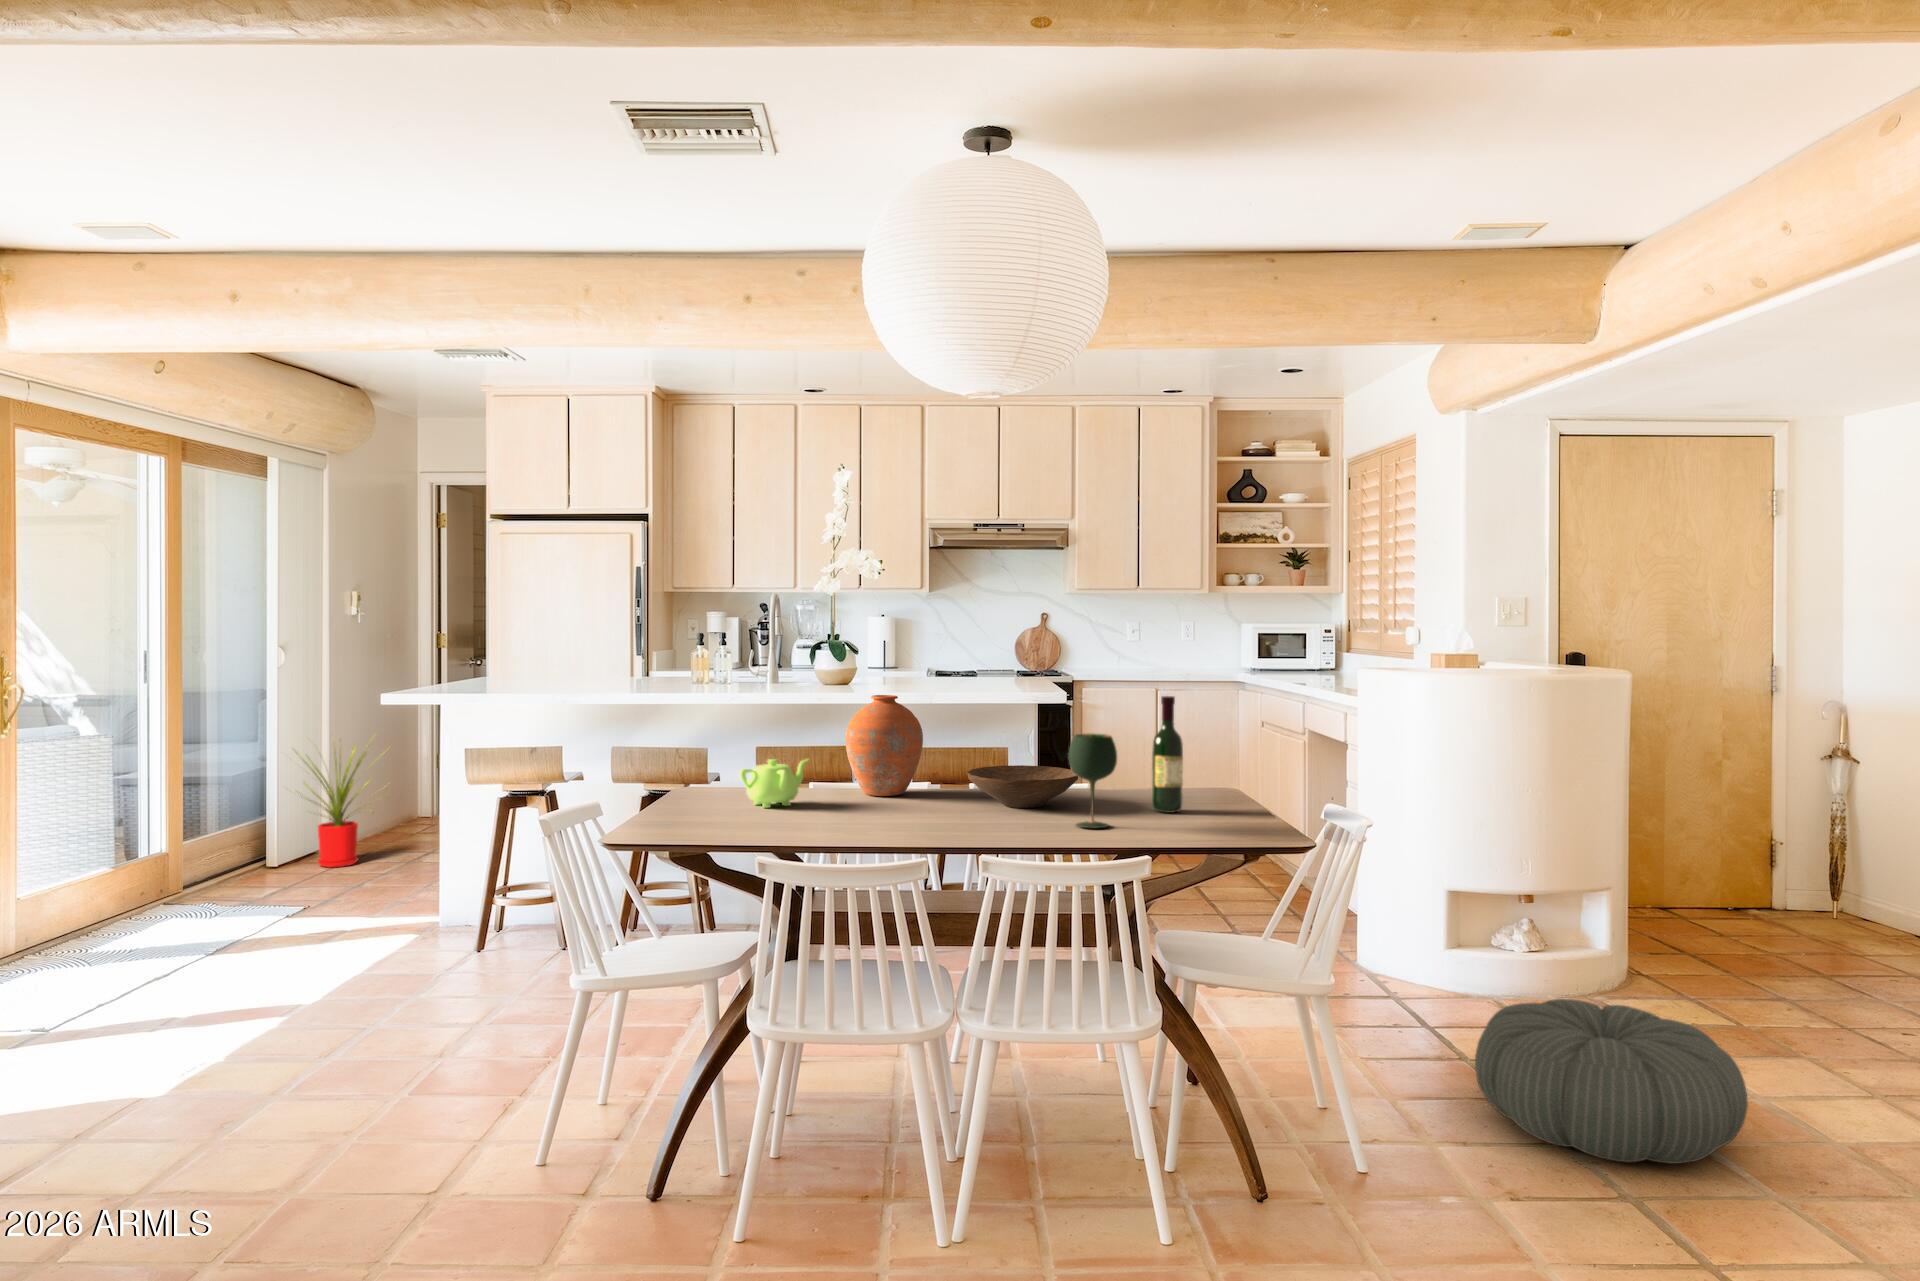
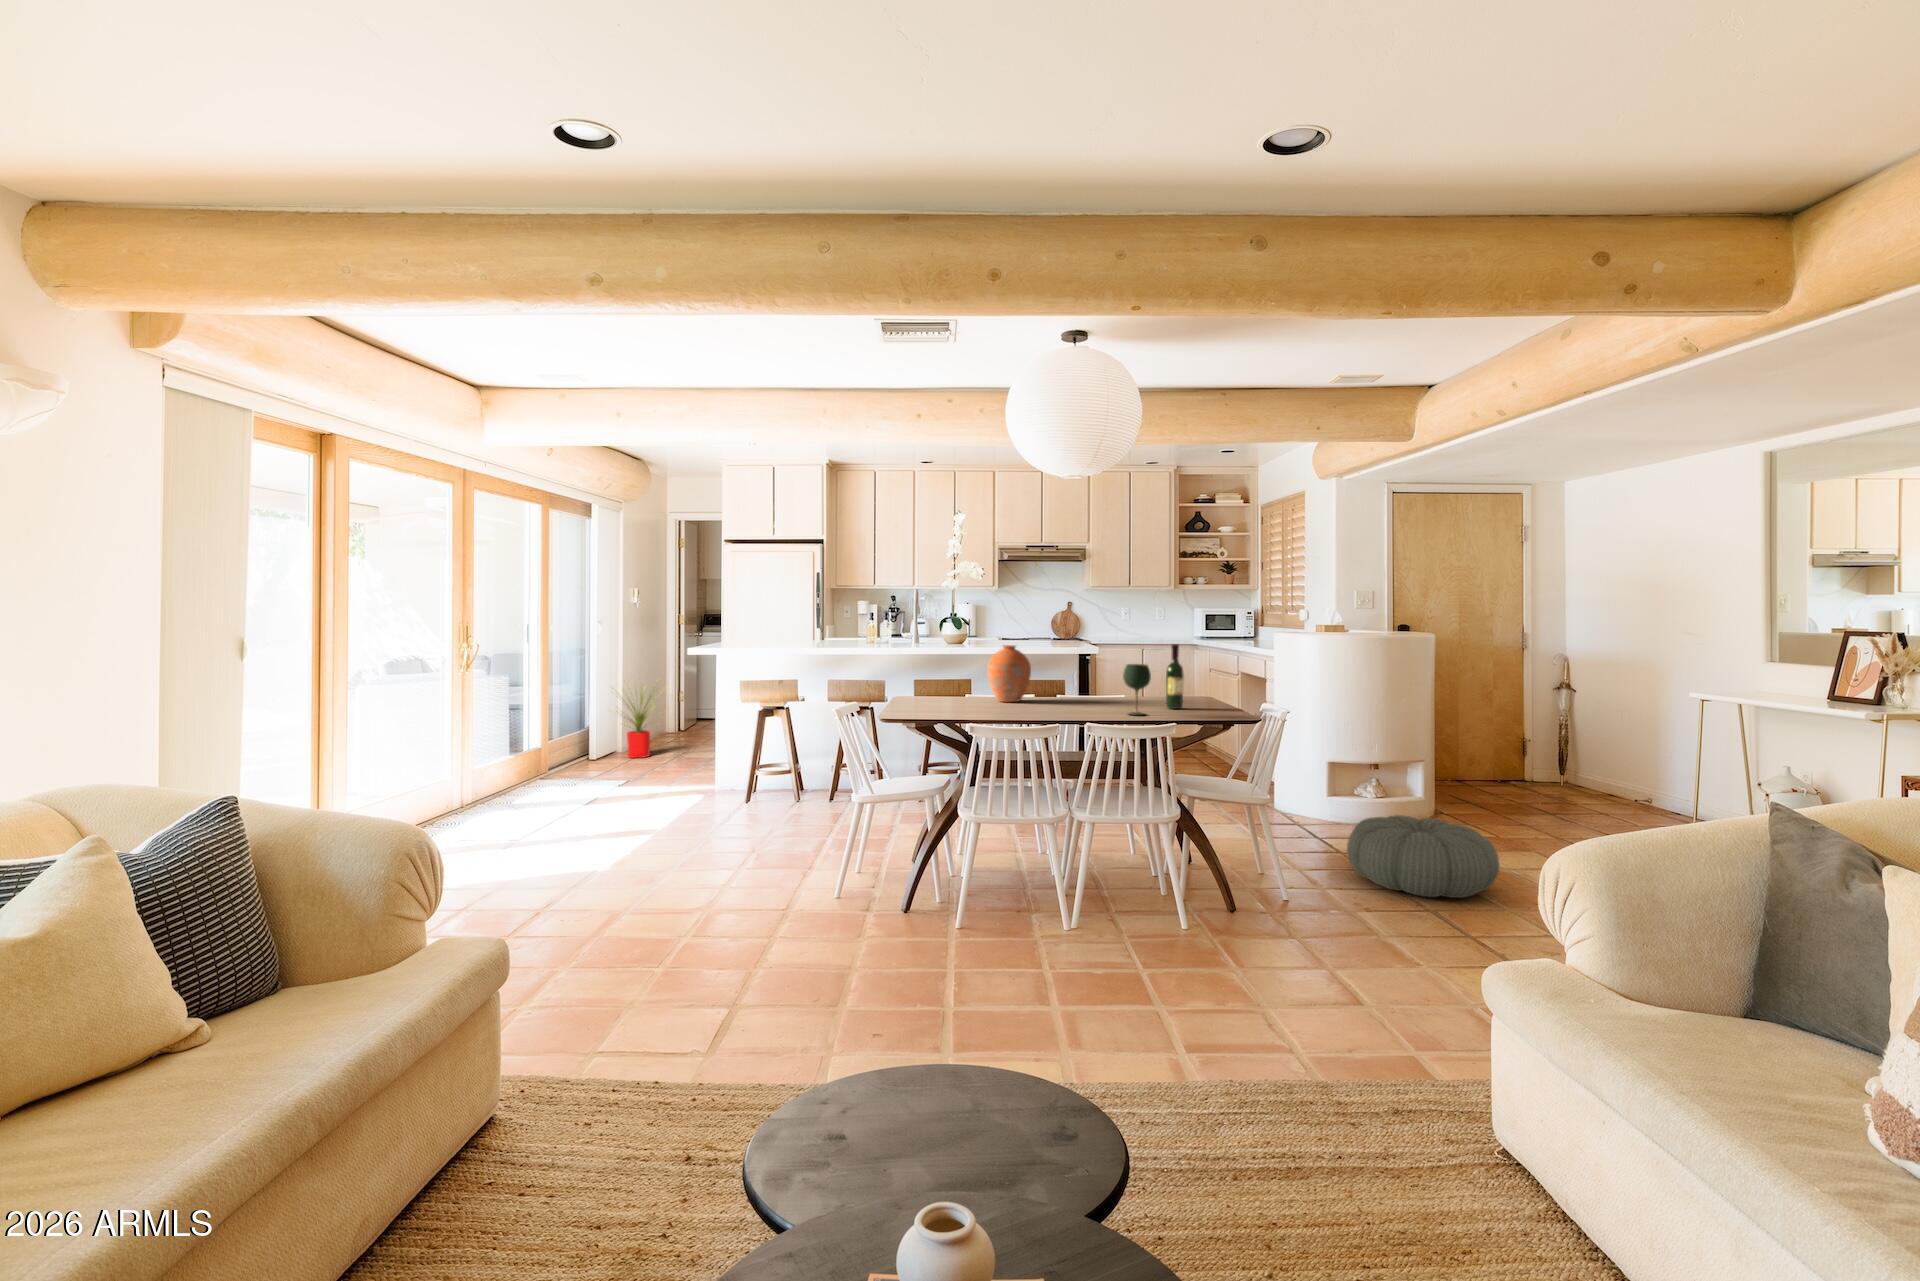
teapot: present [739,759,807,808] -> none [933,680,970,707]
wooden bowl: present [967,765,1078,808] -> none [1060,685,1123,707]

